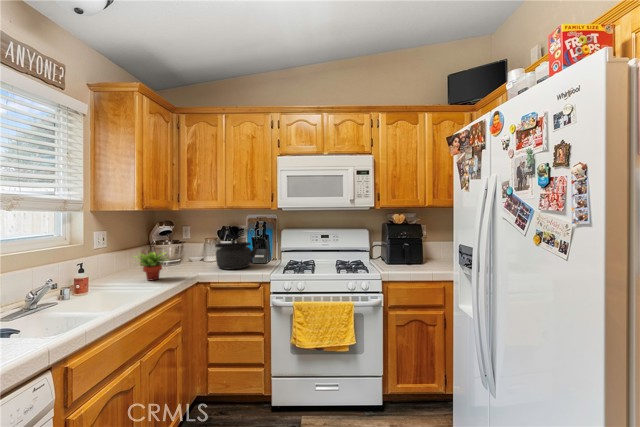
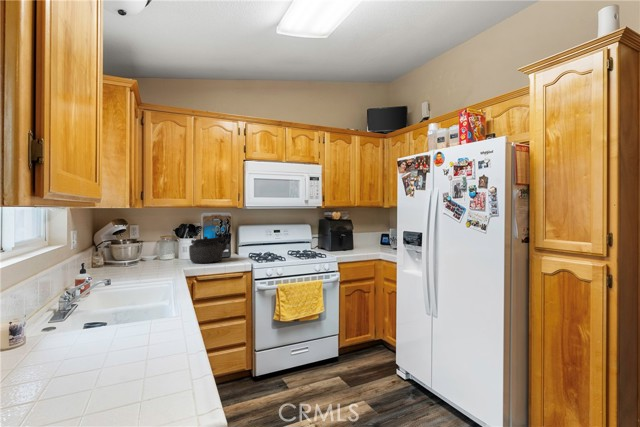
succulent plant: present [135,252,165,280] -> none [127,245,163,276]

